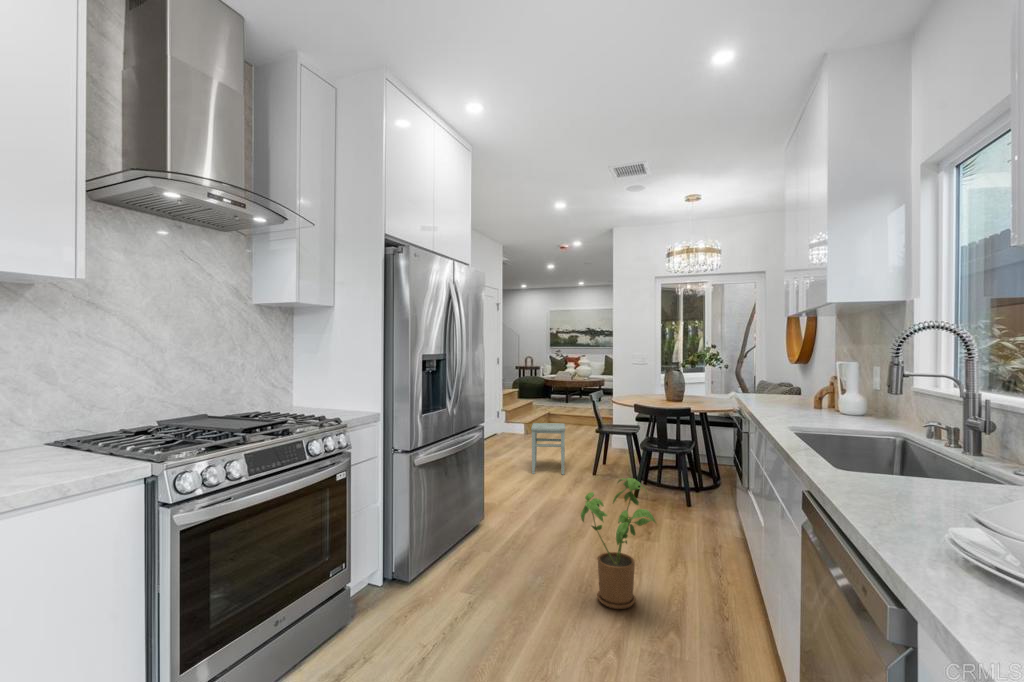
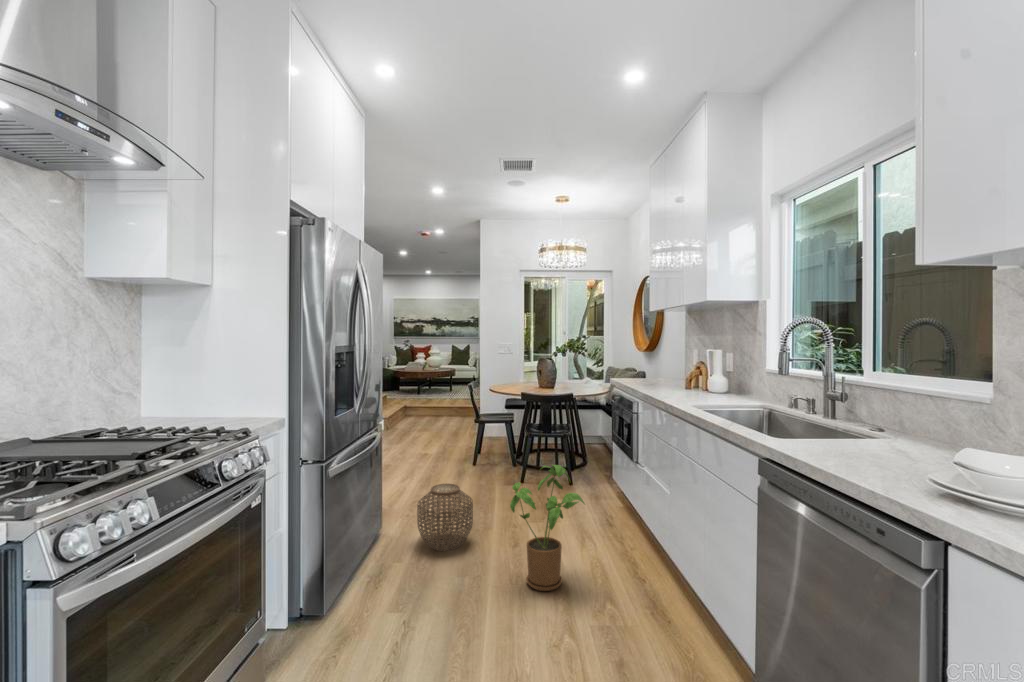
stool: present [531,423,565,475] -> none [408,416,445,470]
woven basket: none [508,487,561,553] -> present [417,483,473,551]

